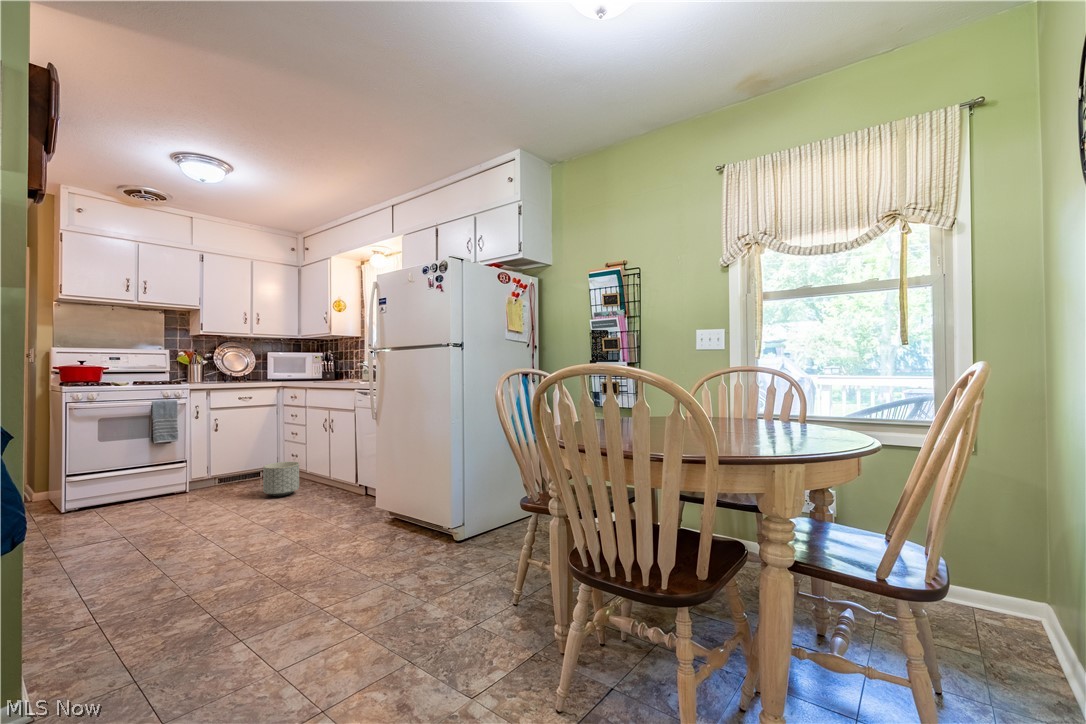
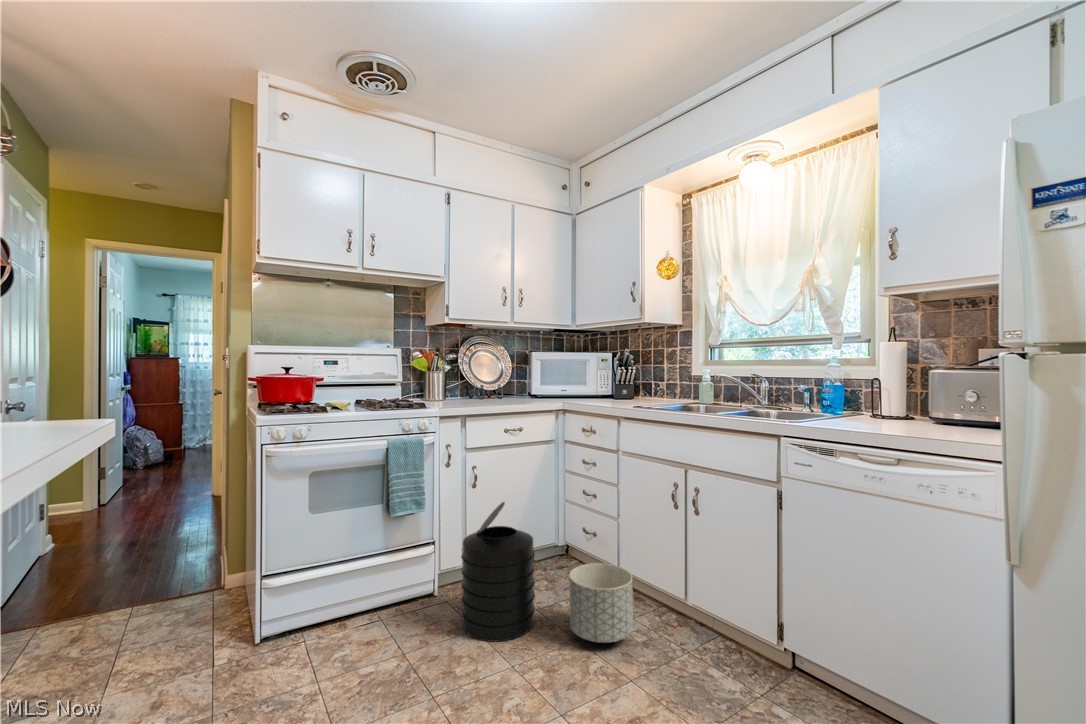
trash can: none [200,433,247,502] -> present [461,502,535,642]

